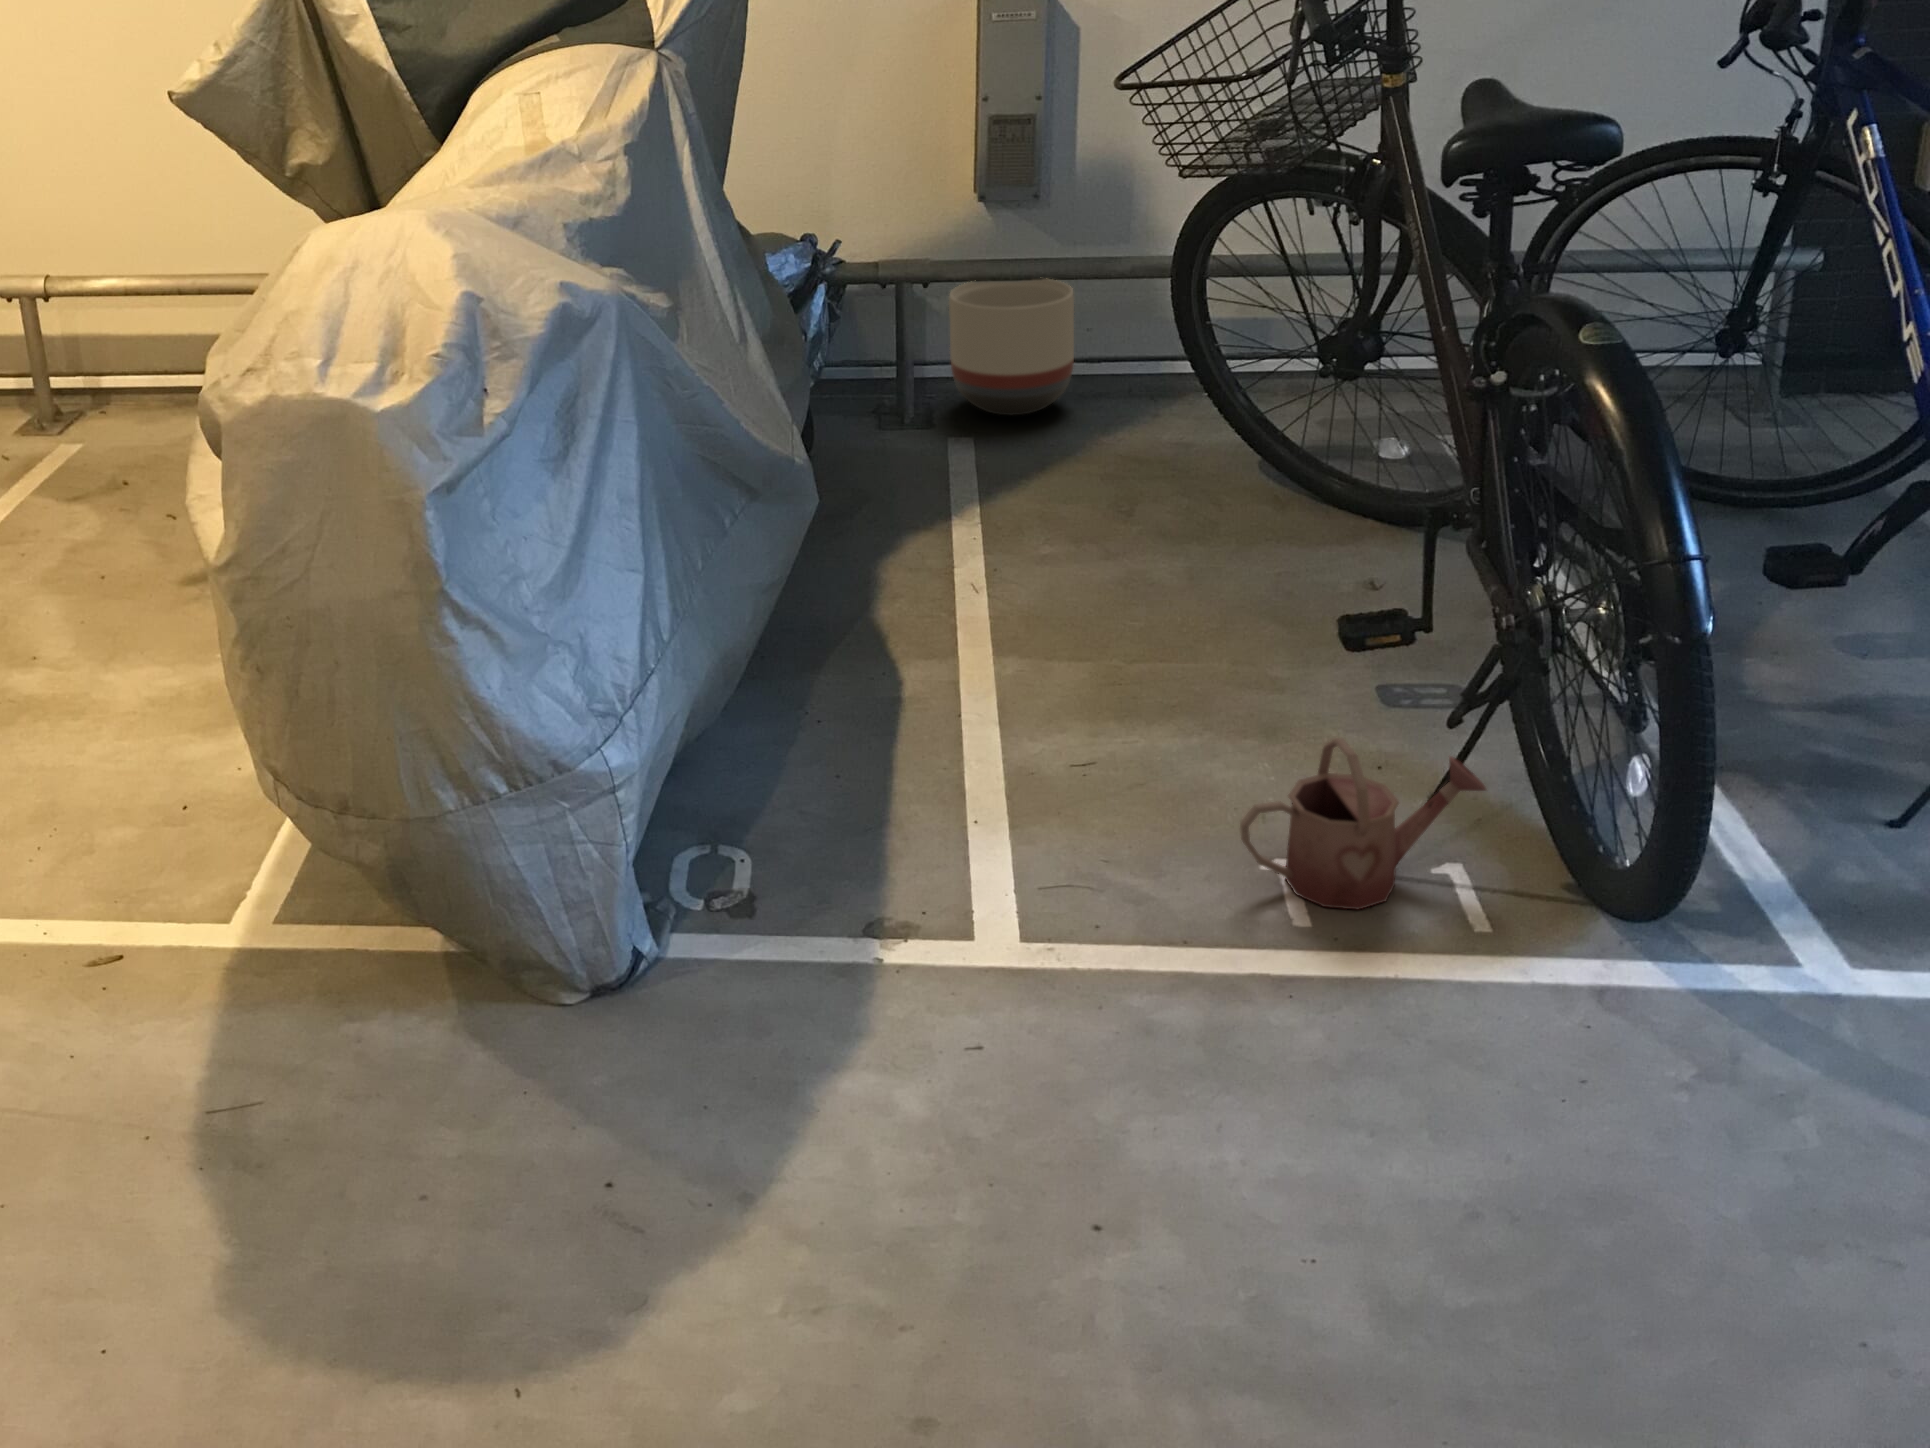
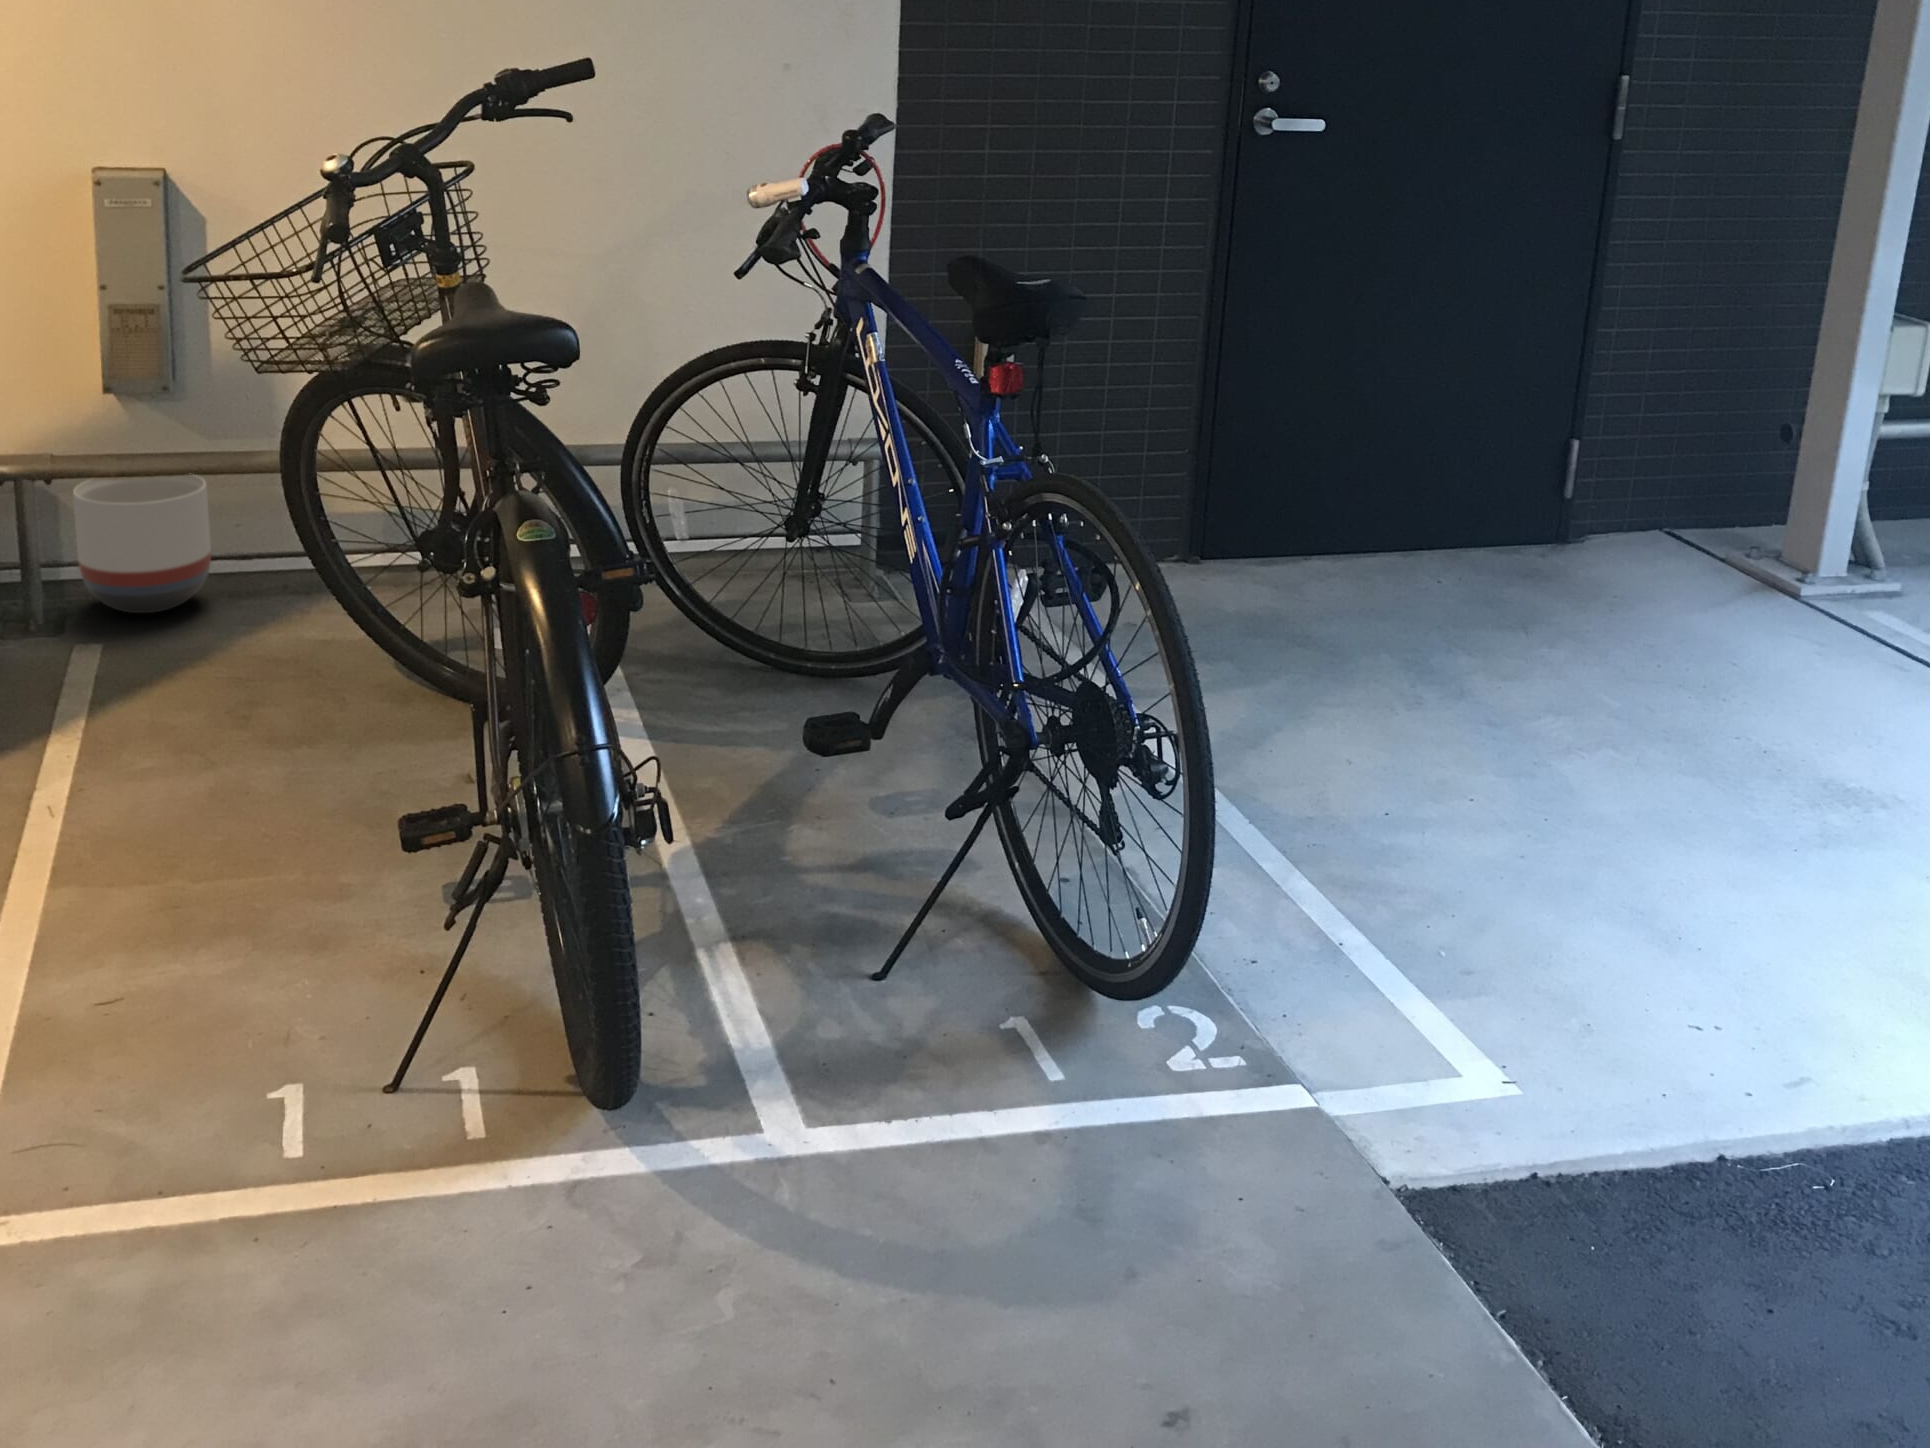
watering can: present [1240,738,1486,909] -> none [236,950,491,1132]

